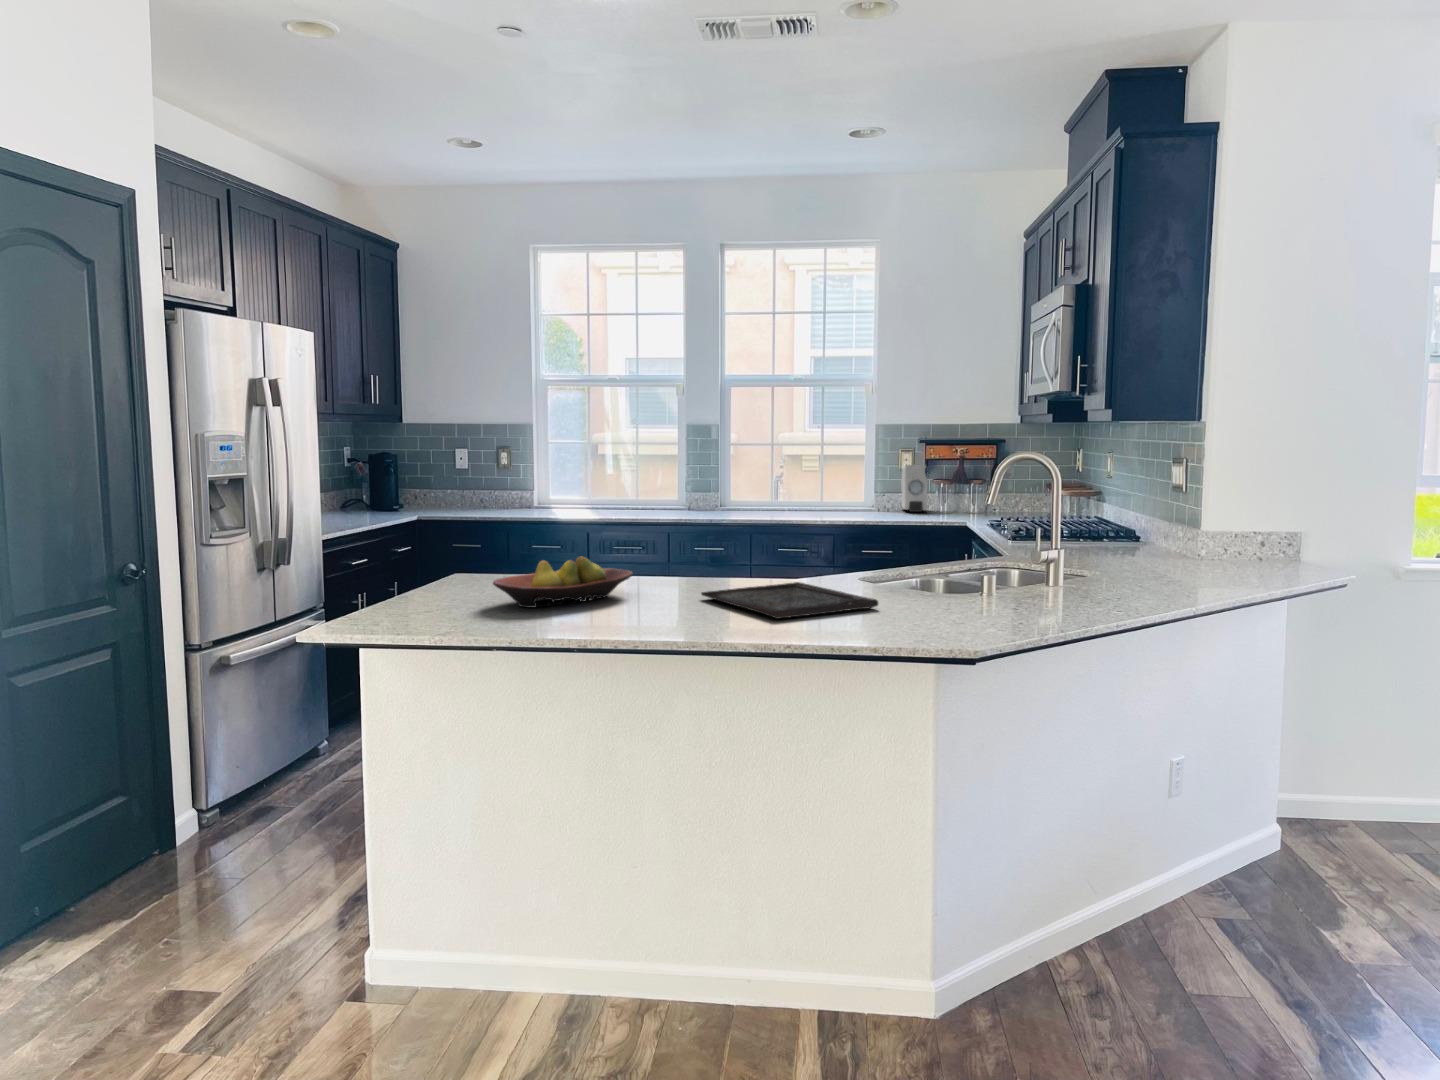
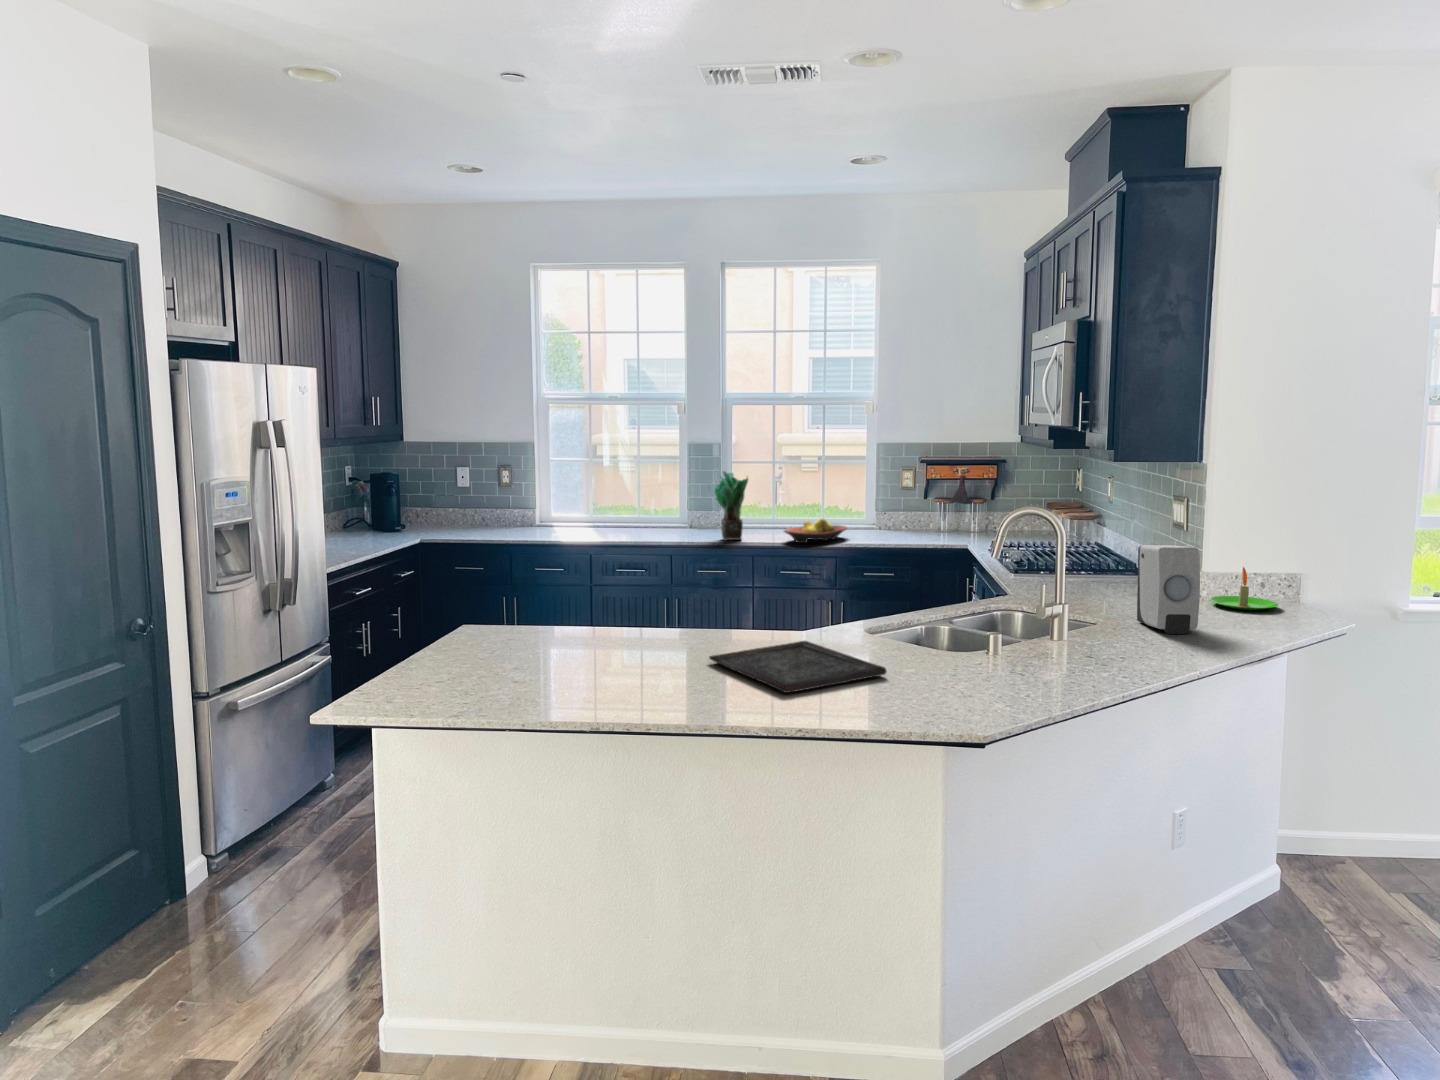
potted plant: none [706,448,747,518] -> present [715,471,748,540]
soap dispenser: present [901,465,927,512] -> present [1137,545,1200,634]
candle: none [1208,523,1278,566] -> present [1210,567,1279,610]
fruit bowl: present [493,557,633,608] -> present [784,519,847,543]

